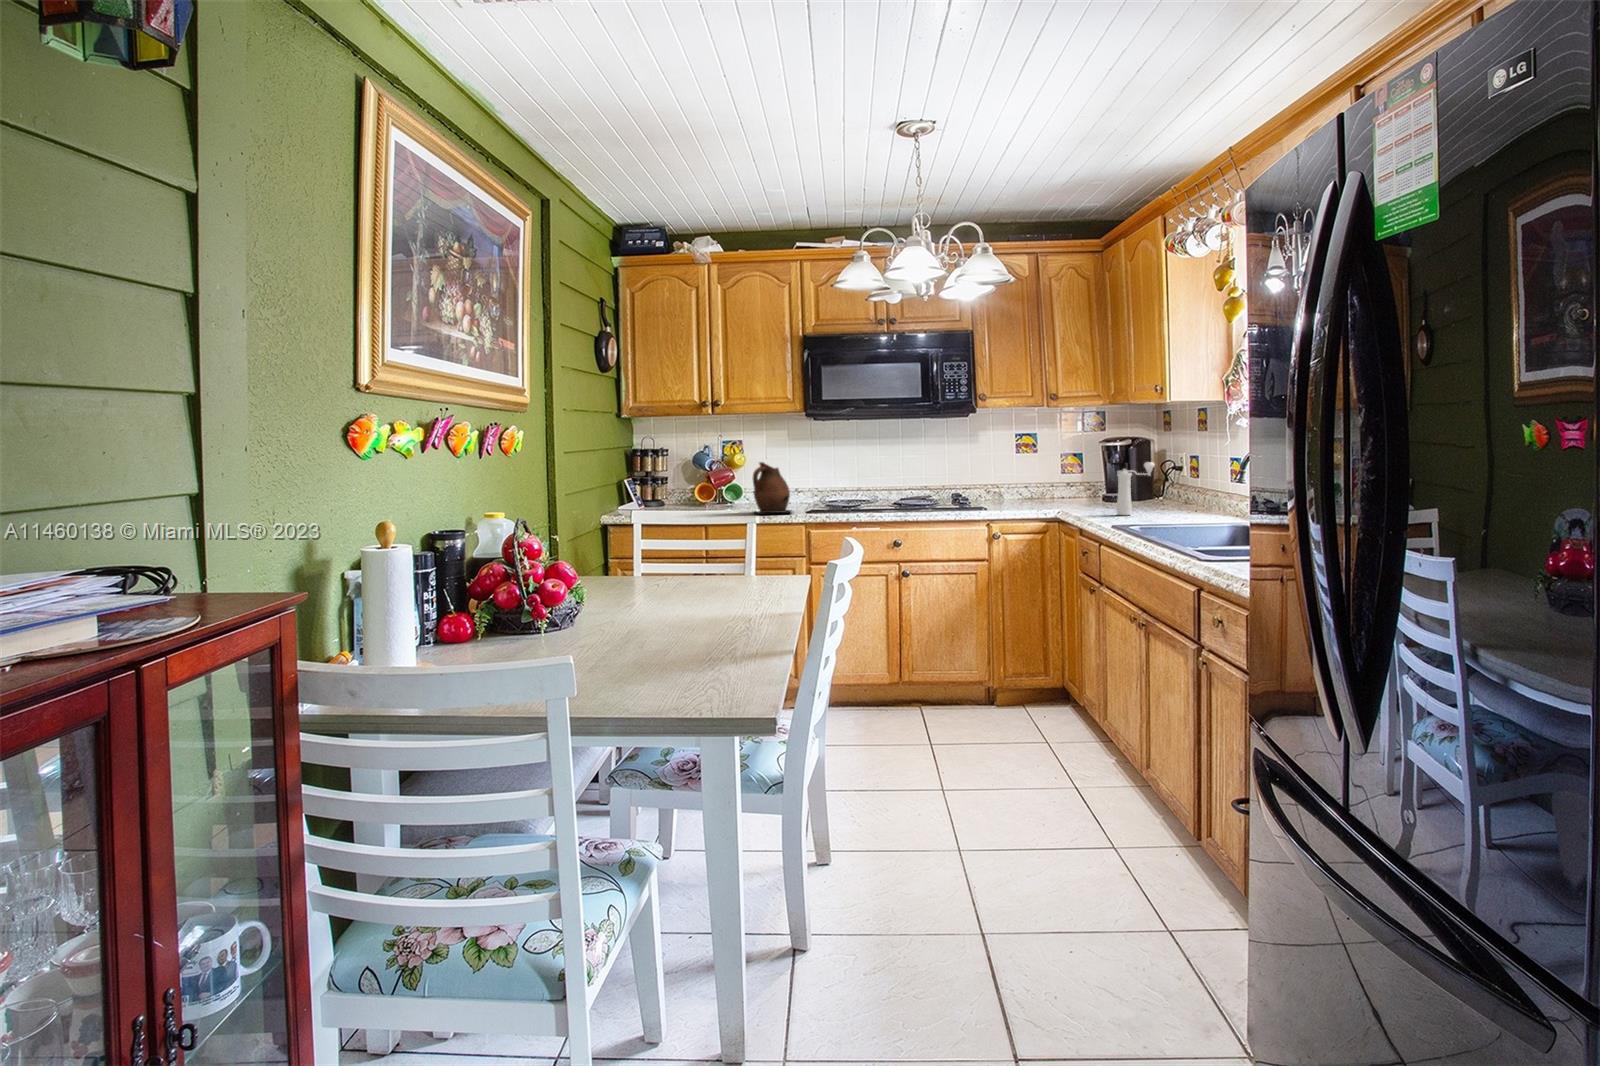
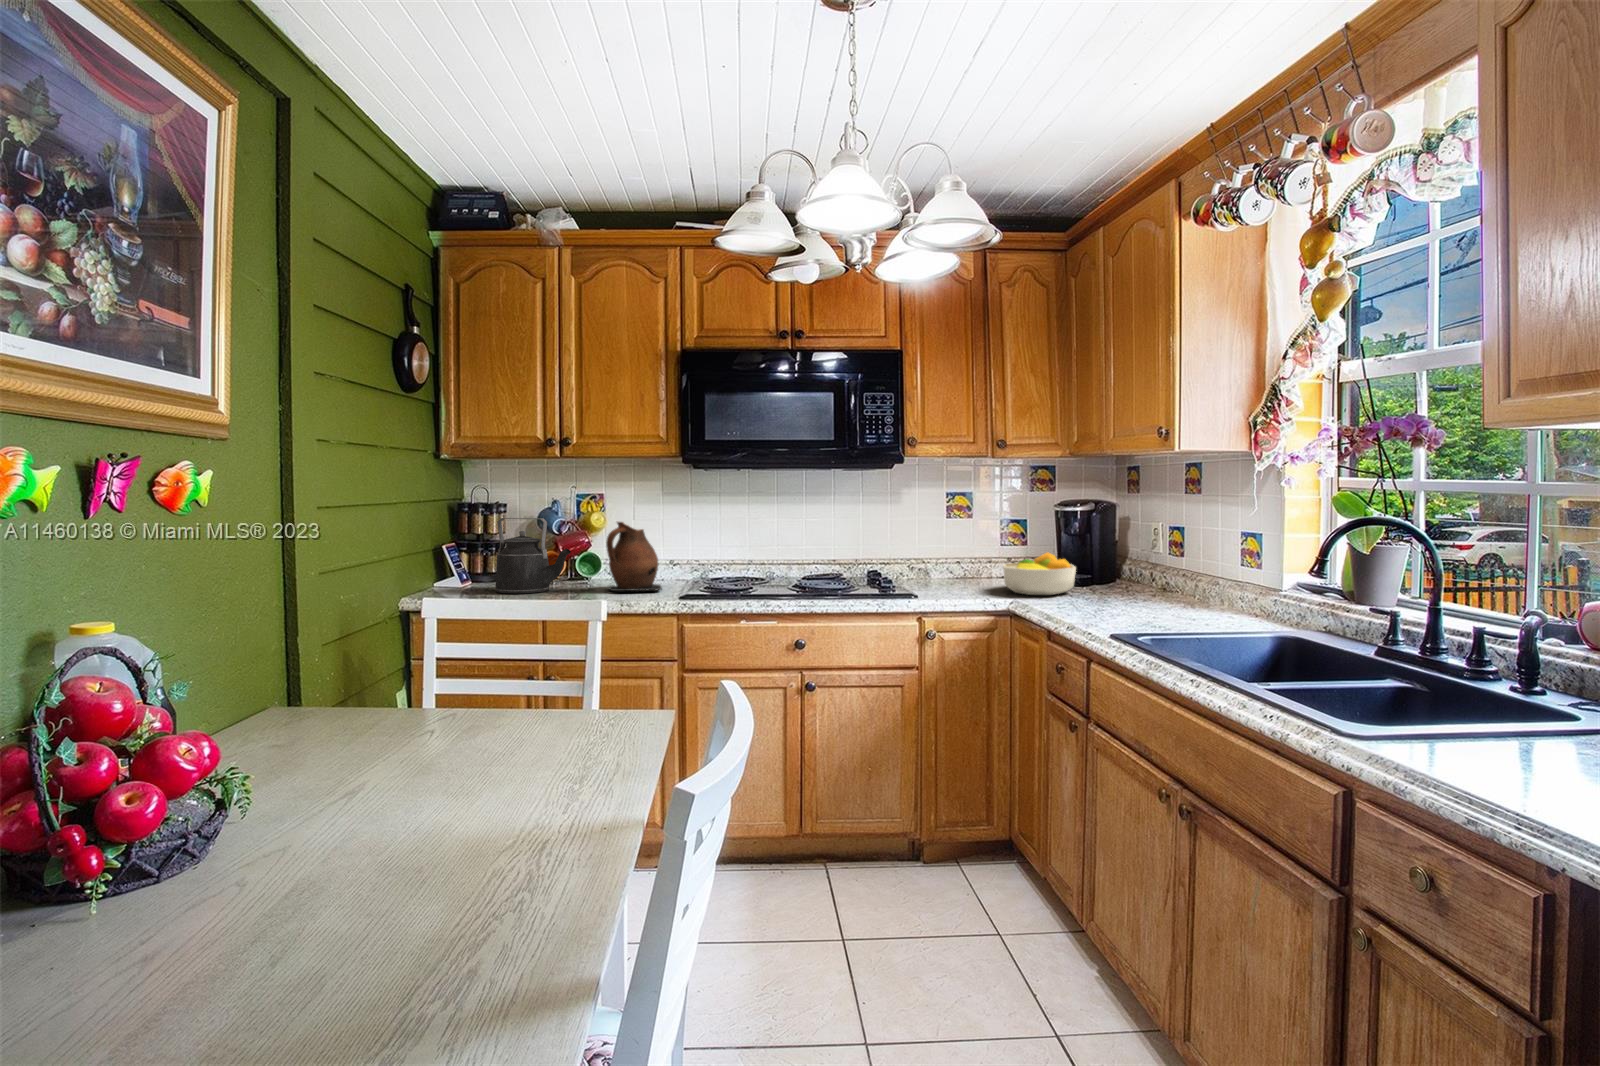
kettle: none [671,461,726,517] -> present [496,518,571,594]
pepper mill: present [1117,462,1155,515] -> none [1097,538,1148,610]
fruit bowl: none [1054,477,1110,509] -> present [1003,552,1076,595]

